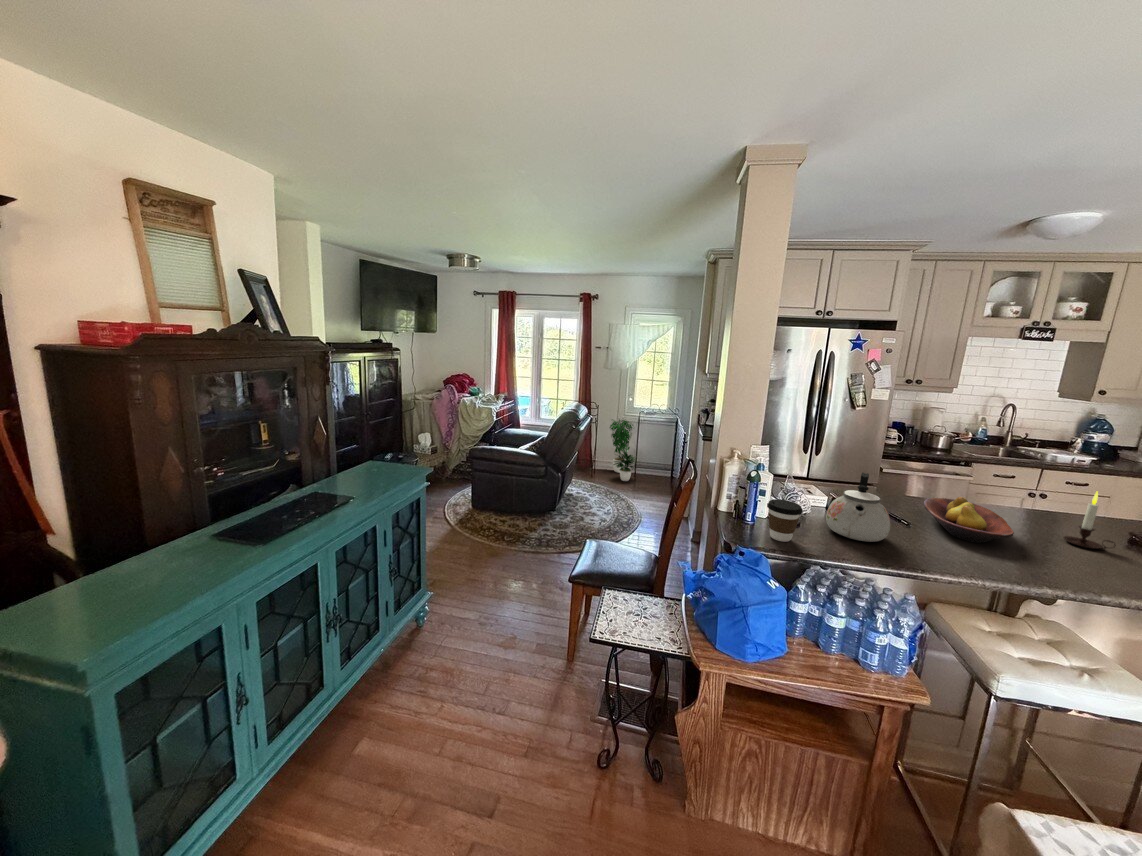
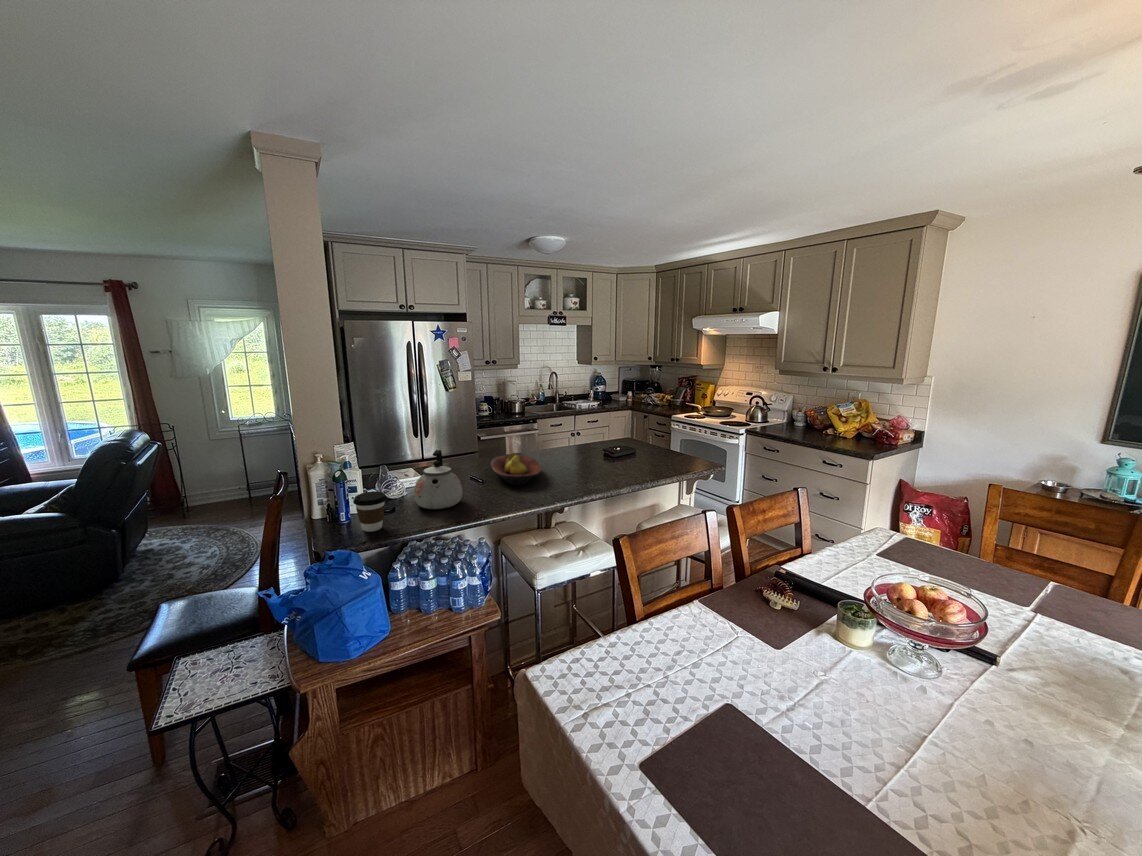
potted plant: present [610,419,635,481] -> none [176,431,234,514]
candle: present [1063,491,1116,549] -> none [570,430,592,469]

